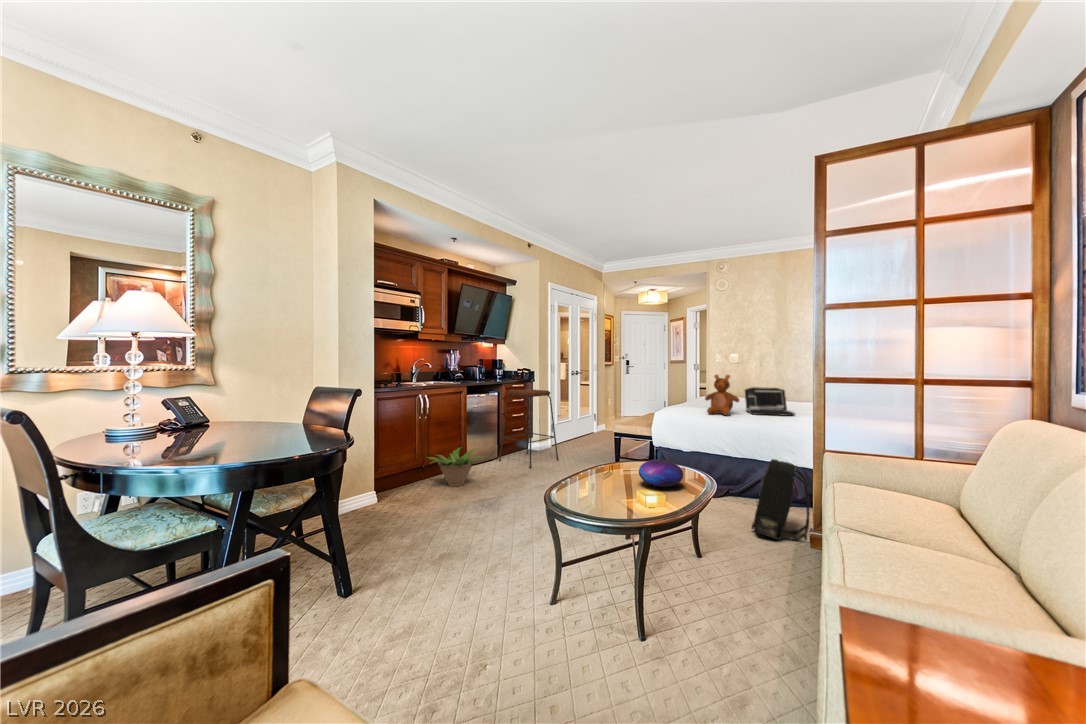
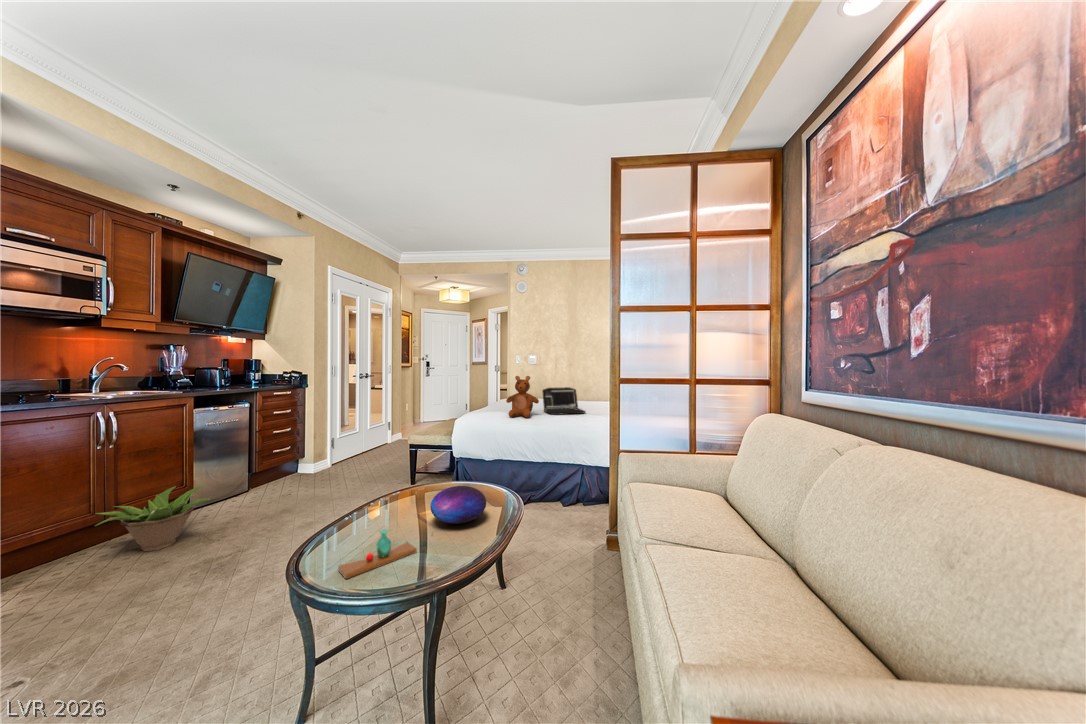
bar stool: present [499,389,559,468] -> none [251,397,341,498]
backpack: present [752,459,809,540] -> none [554,462,607,548]
vase: none [581,477,631,503] -> present [338,529,417,579]

